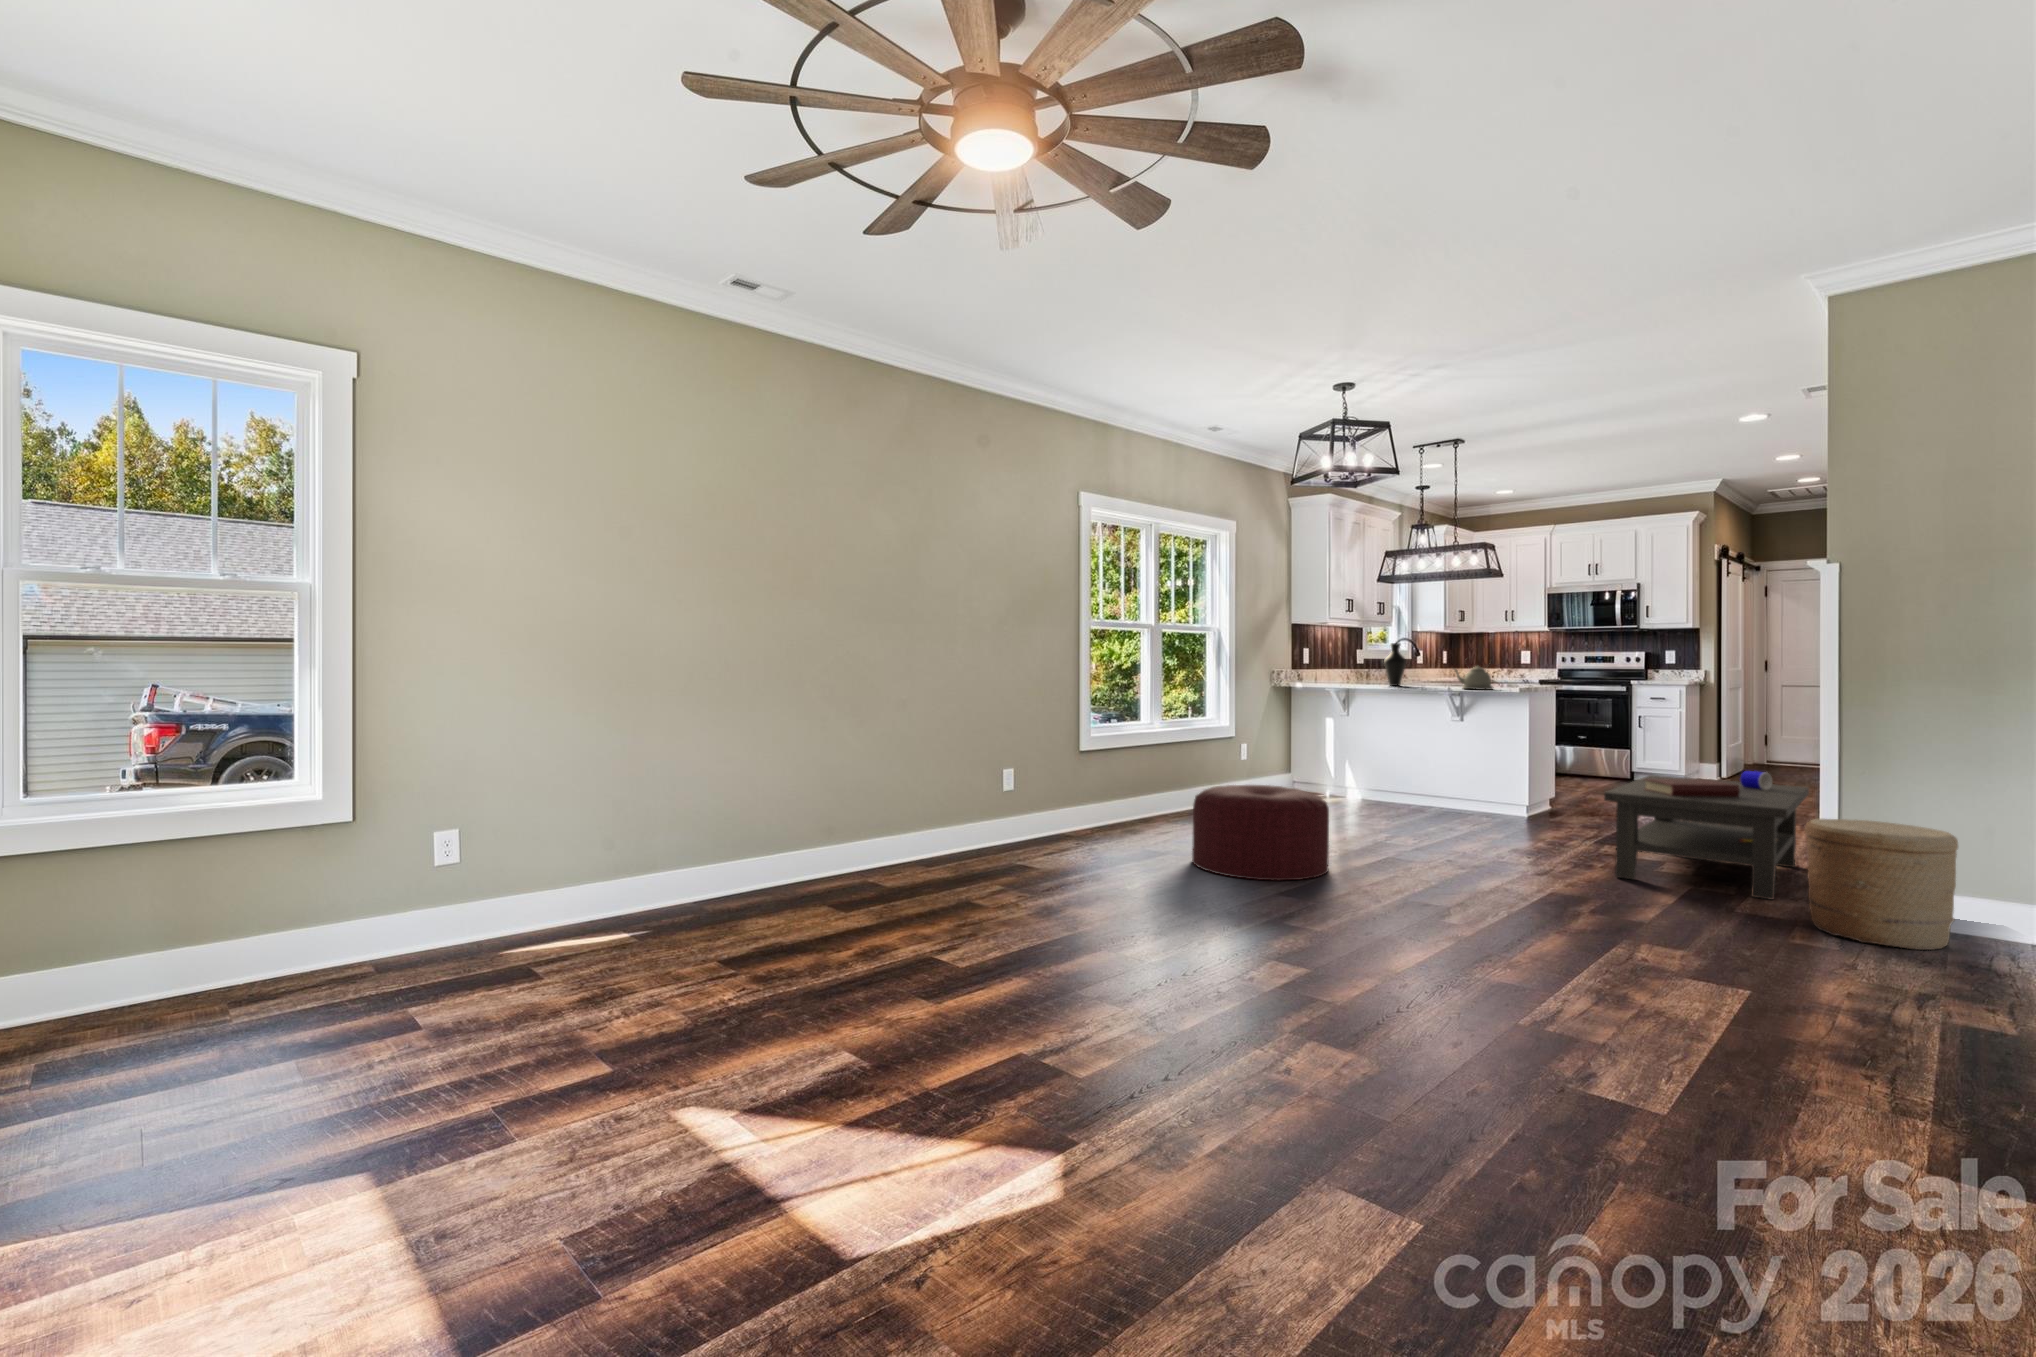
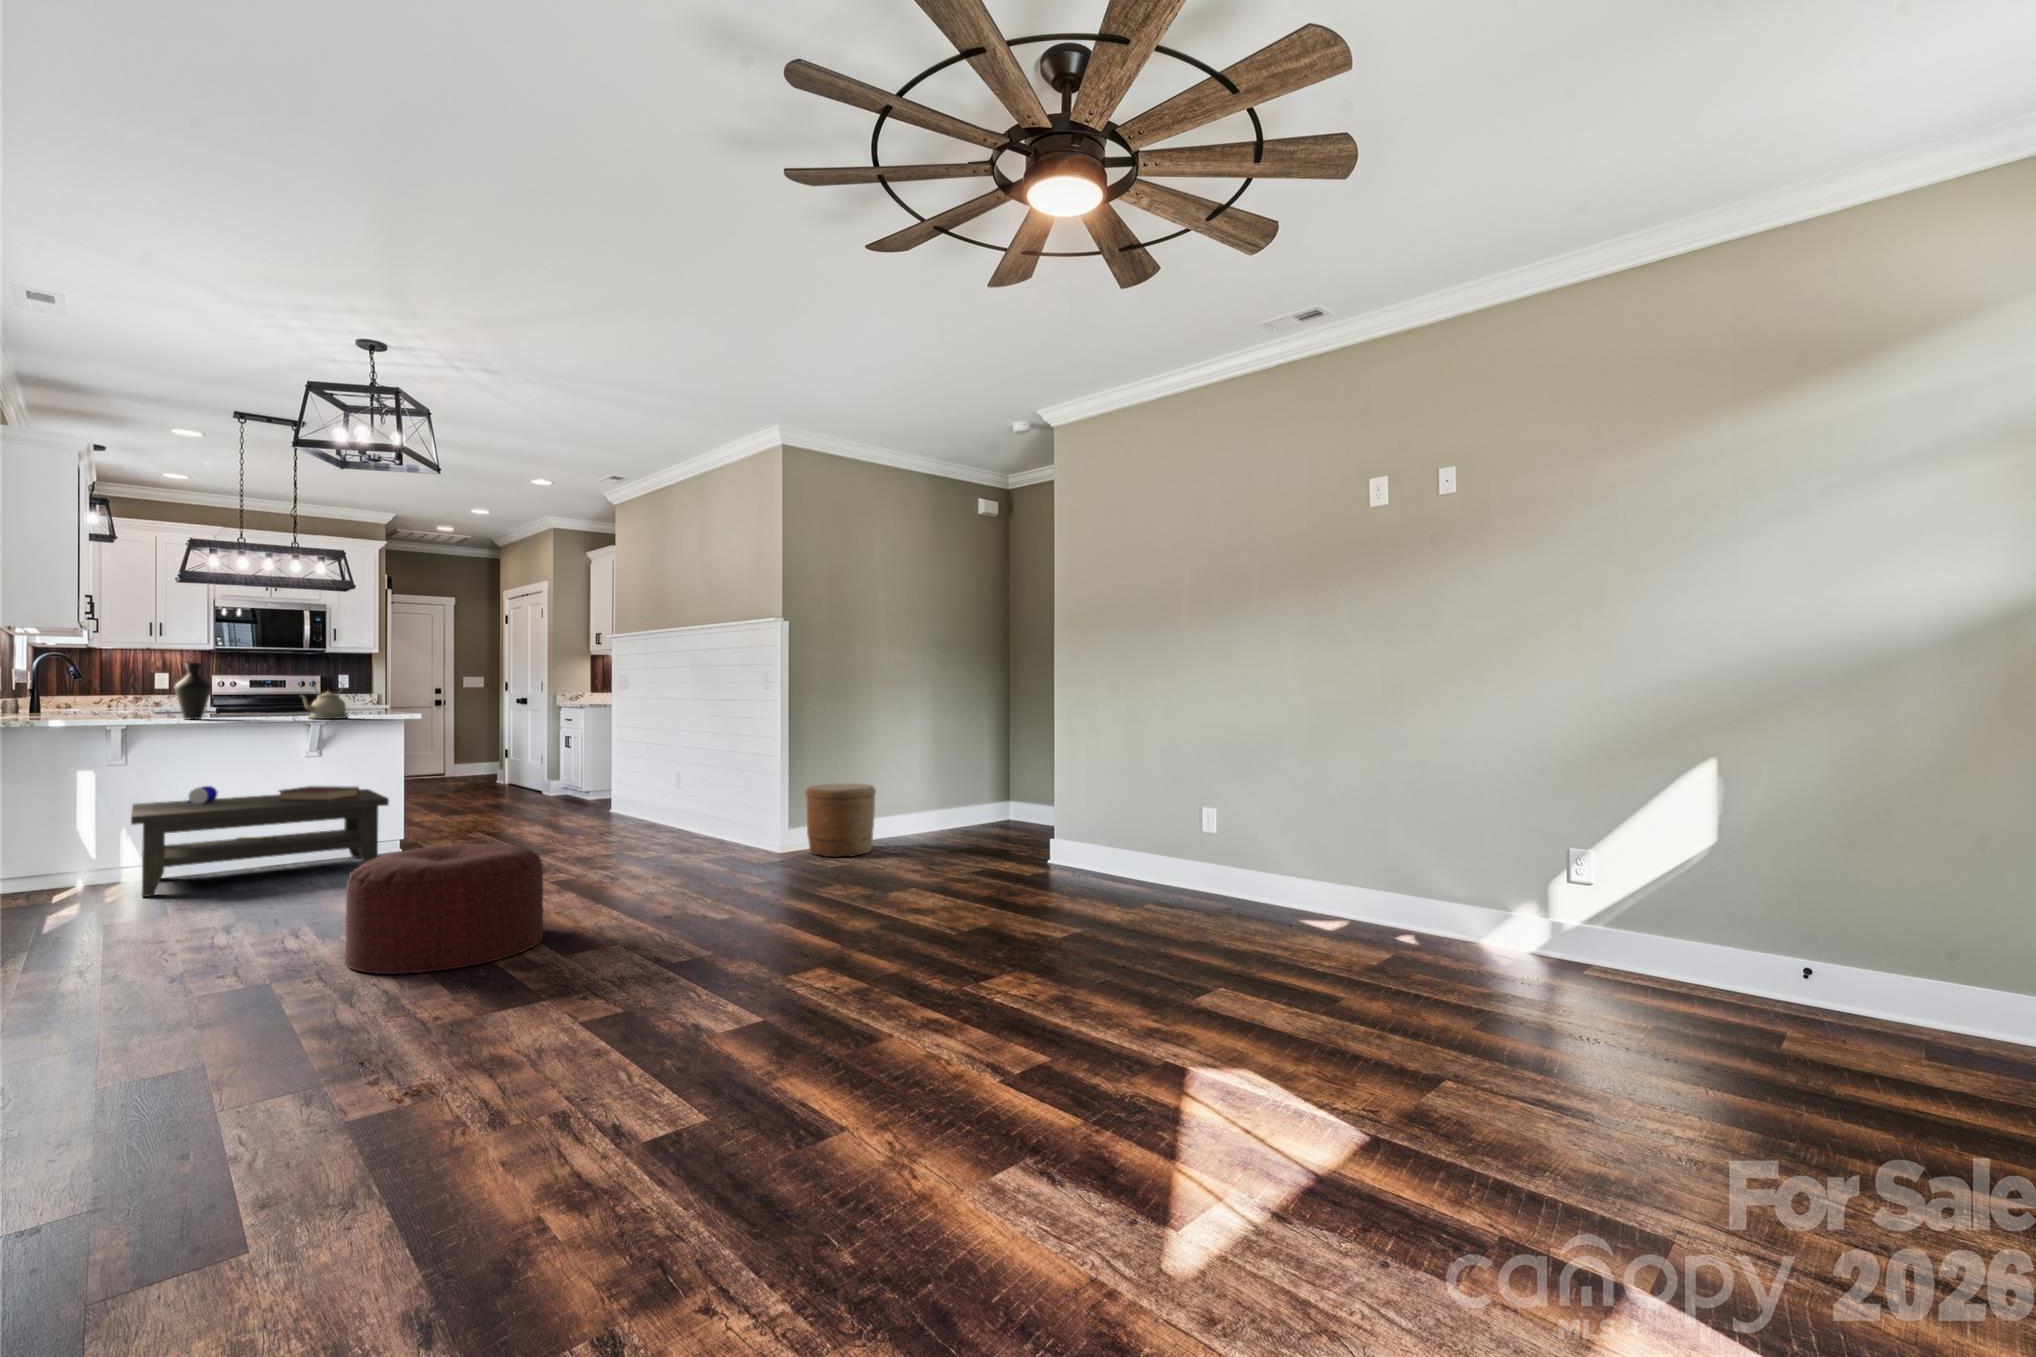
coffee table: present [1604,771,1809,900] -> present [131,786,389,897]

